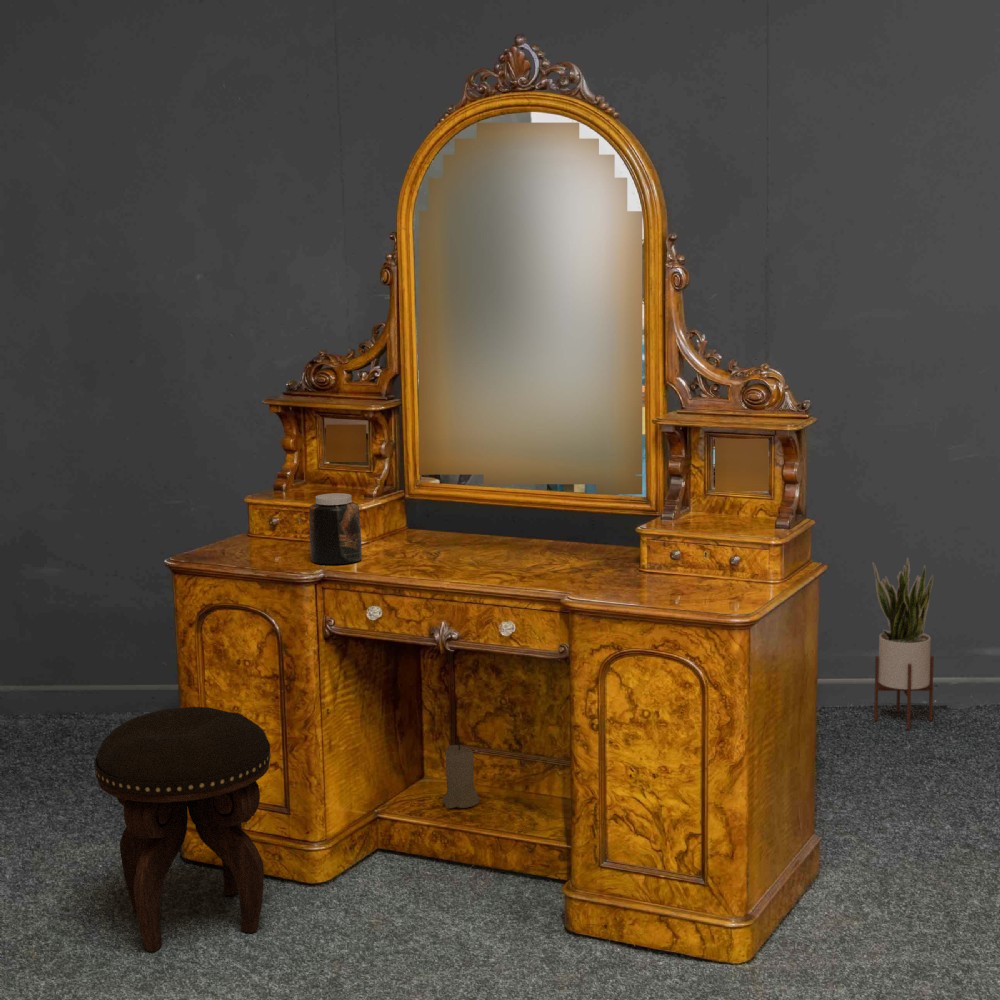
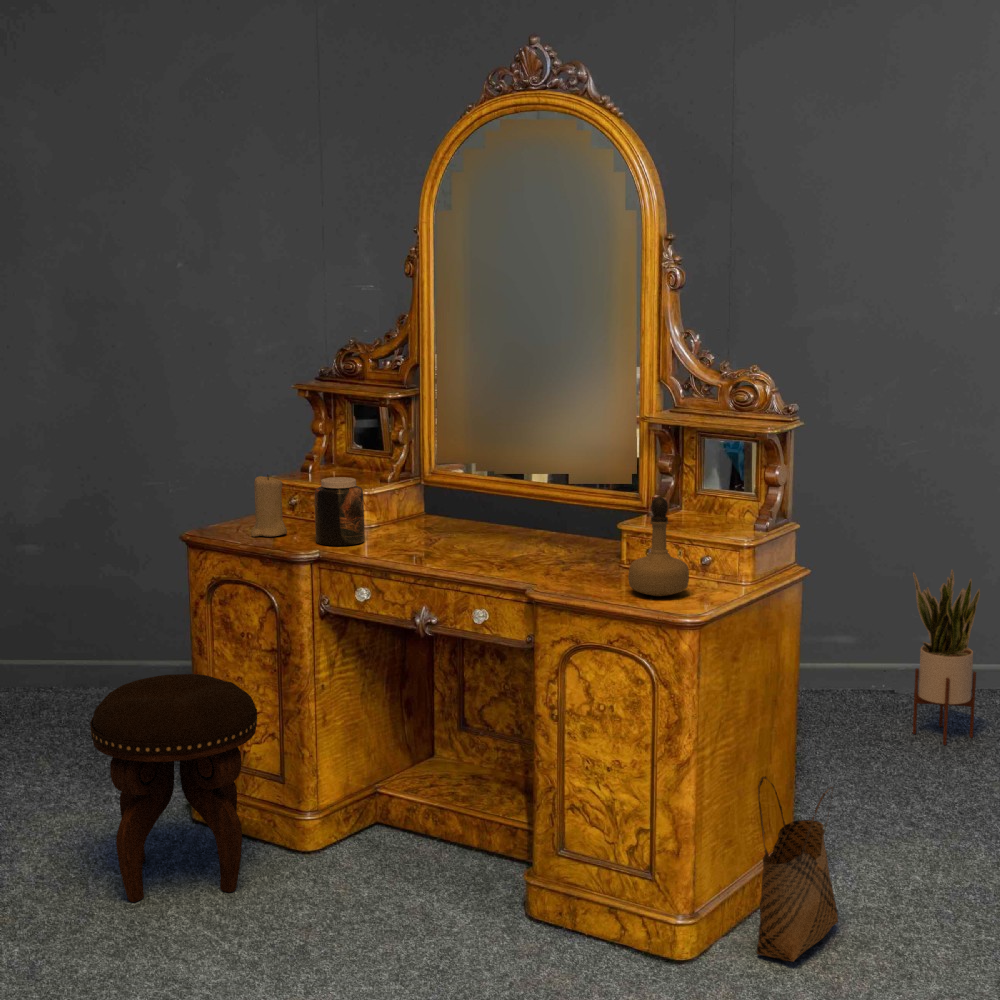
perfume bottle: none [665,499,726,598] -> present [628,497,689,596]
candle: present [442,744,479,809] -> present [251,474,287,537]
woven basket: none [800,772,876,954] -> present [757,776,838,962]

